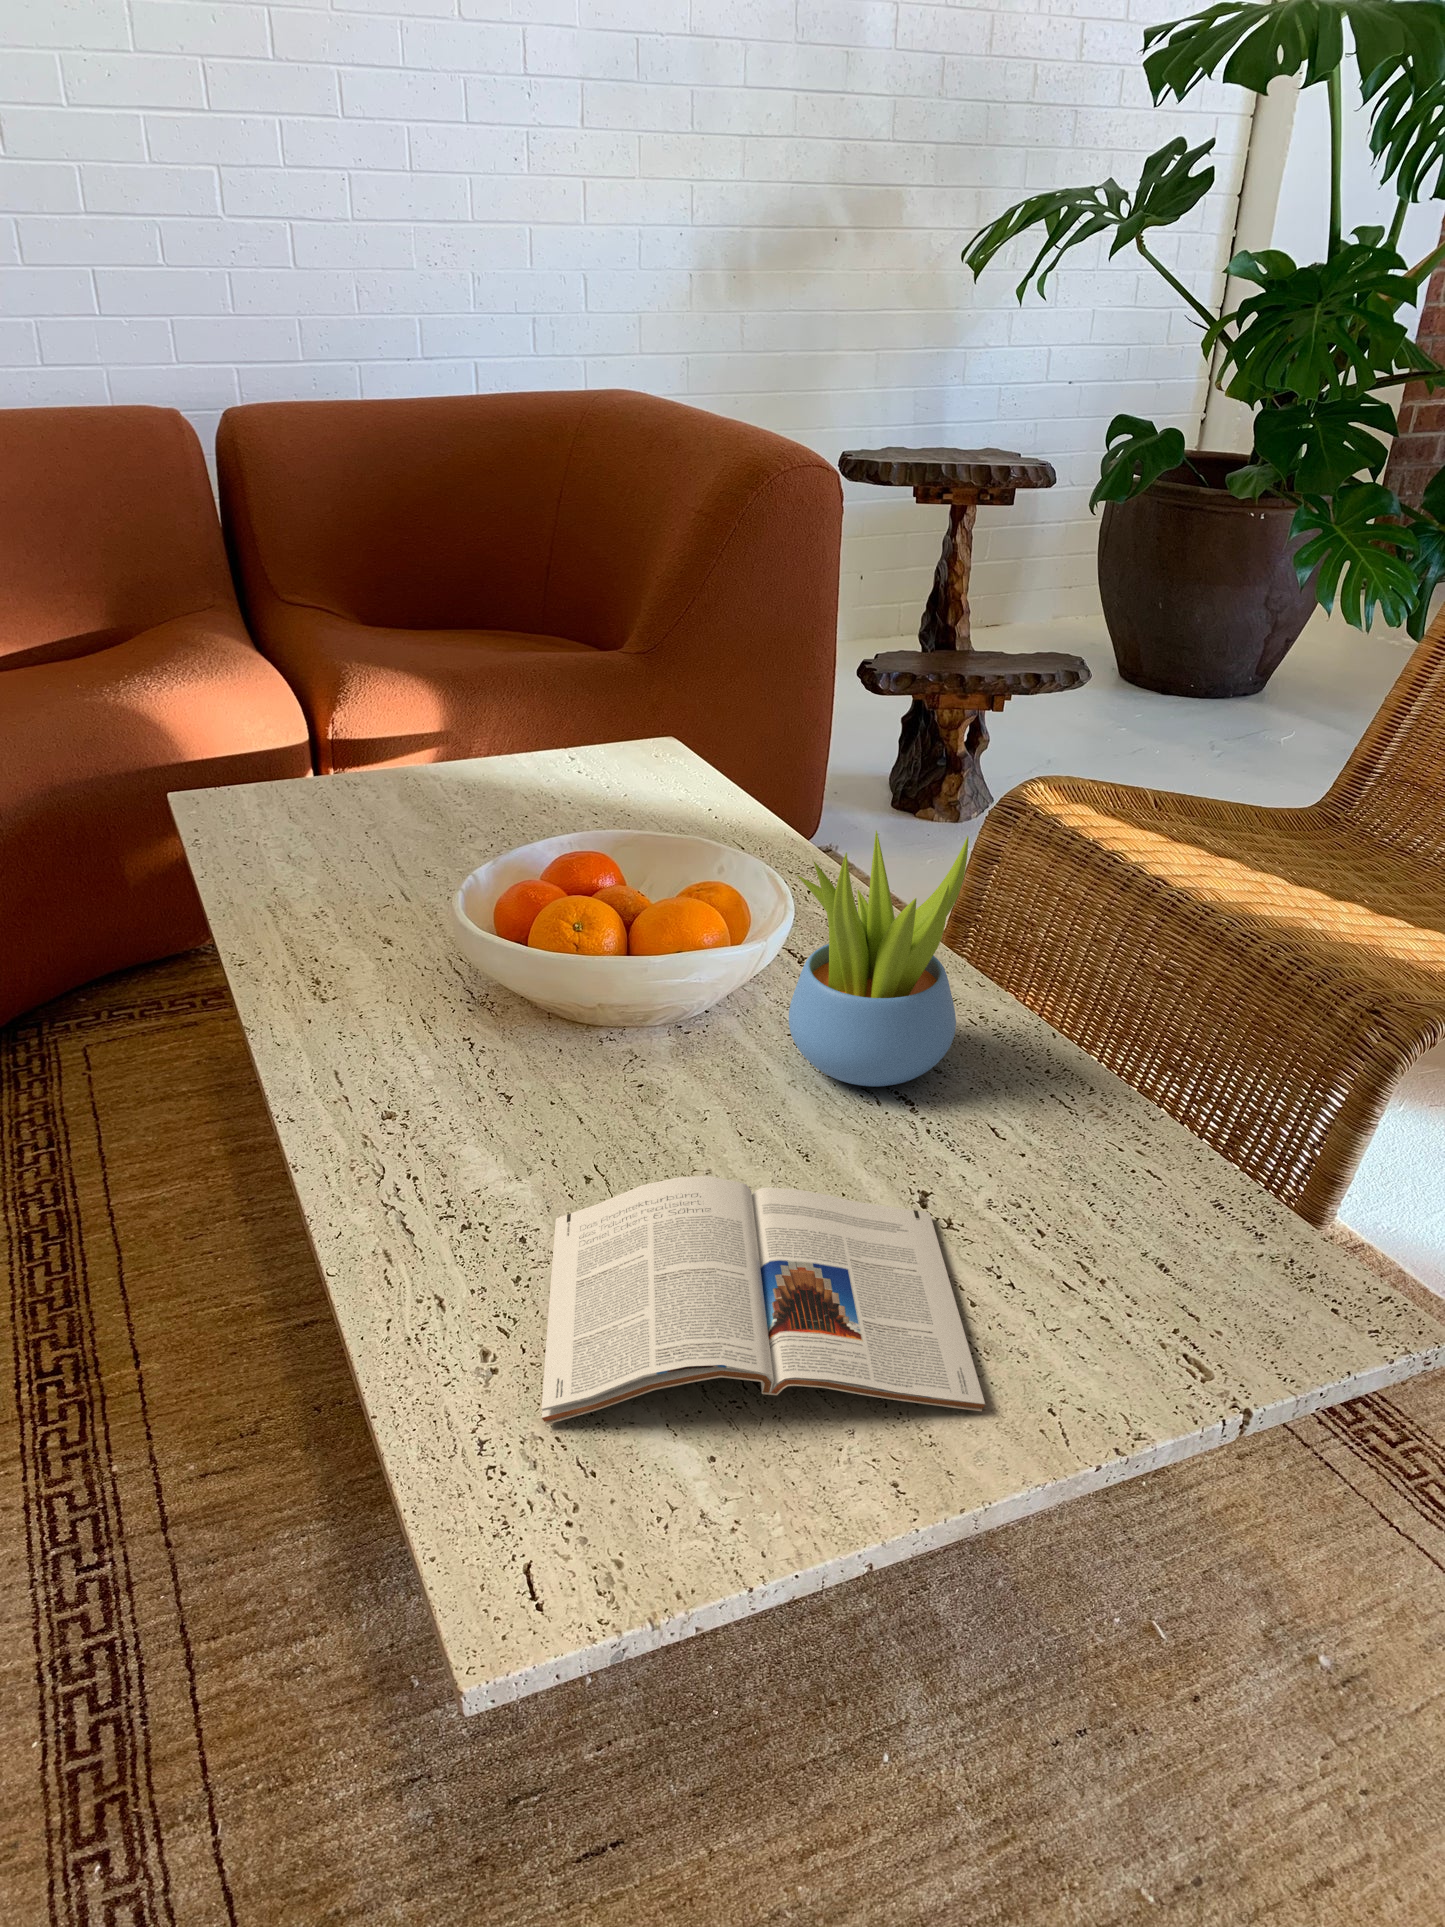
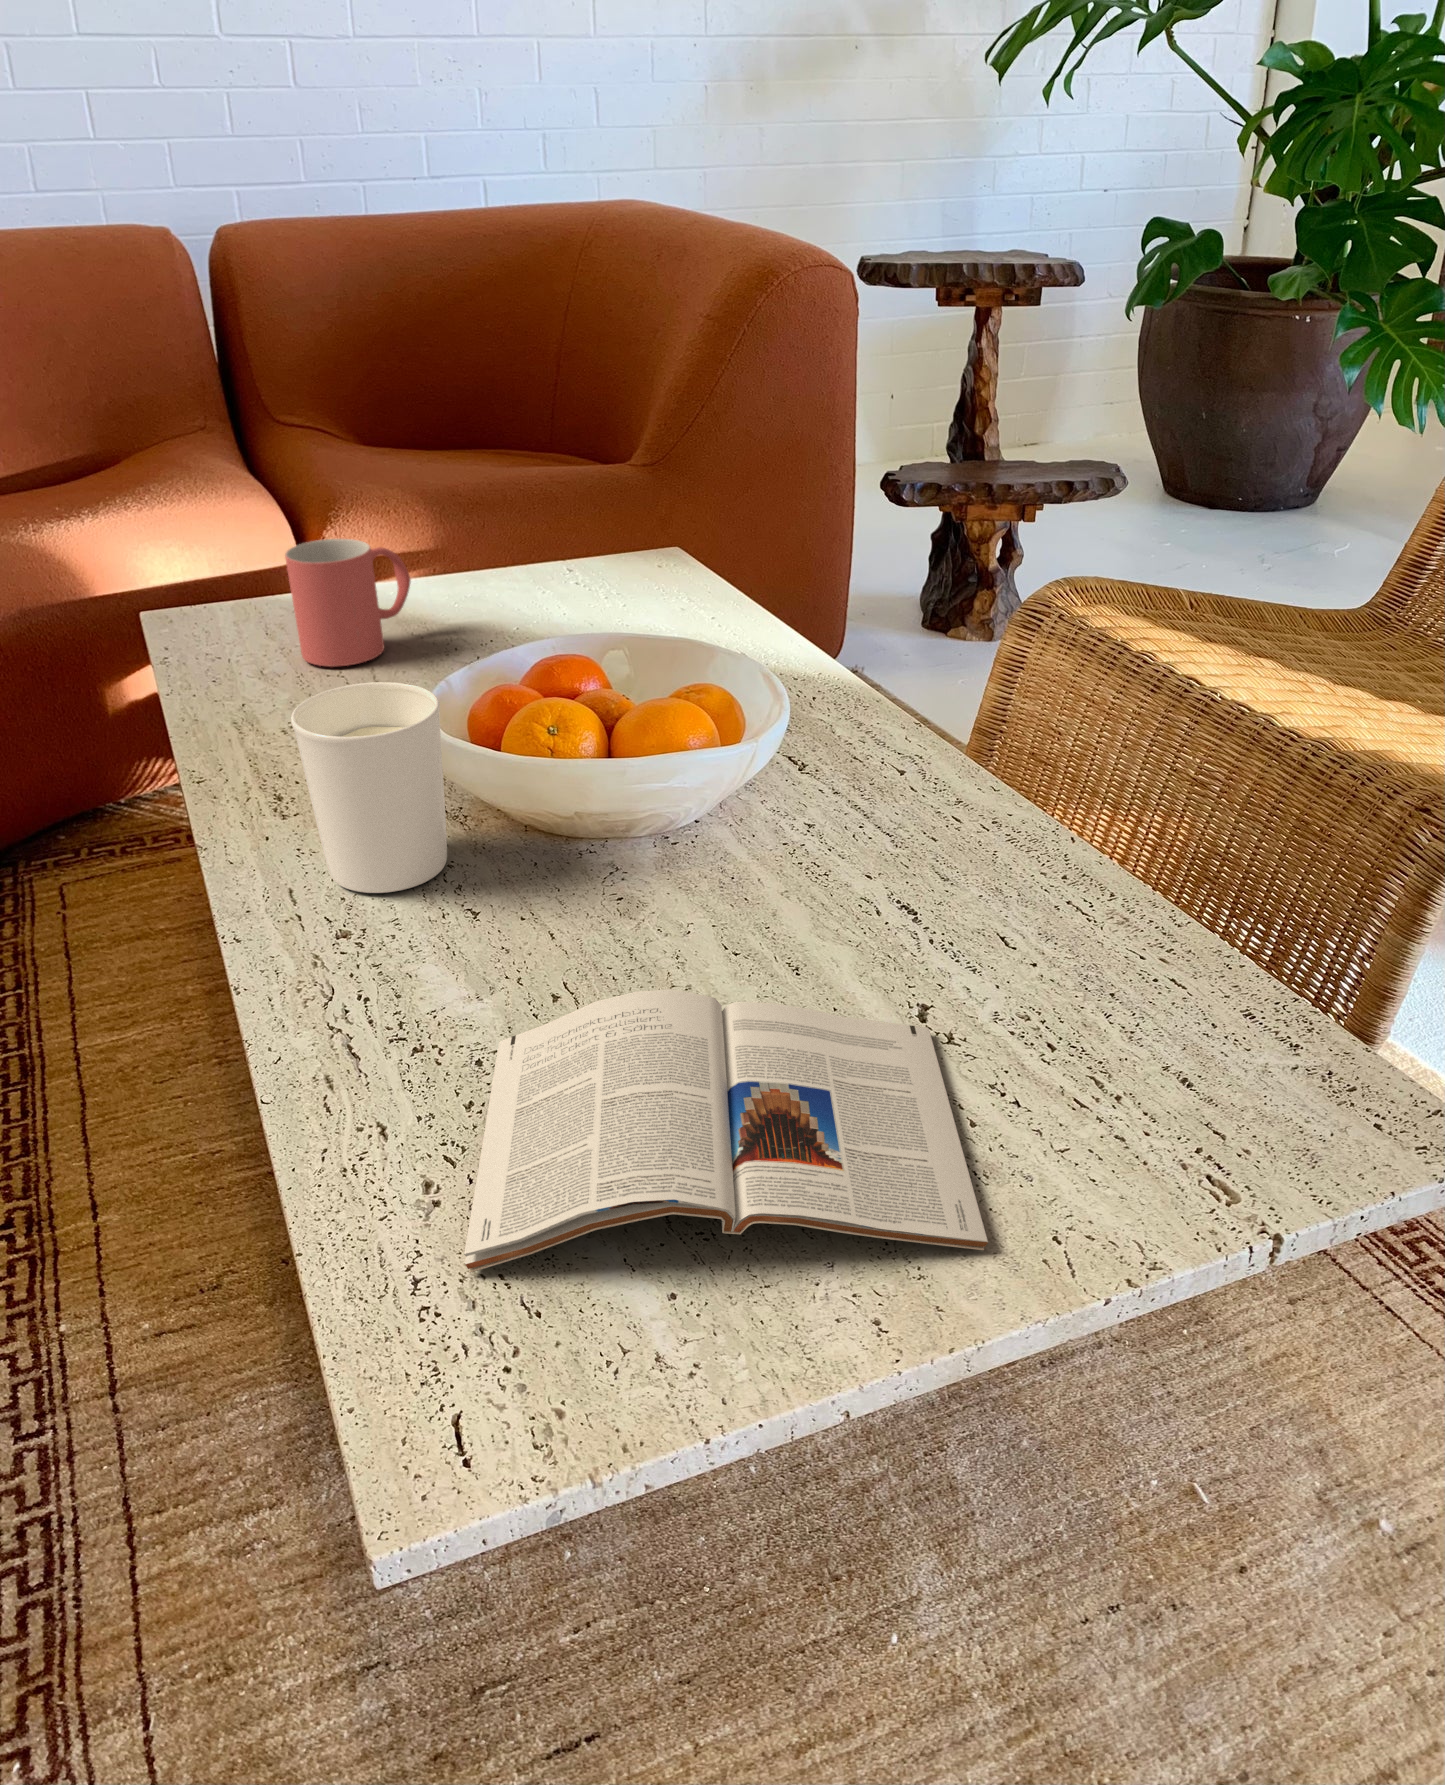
mug: none [335,736,446,853] -> present [285,539,411,667]
succulent plant: present [788,830,968,1086] -> none [773,599,970,893]
candle holder: none [365,888,497,1077] -> present [291,682,447,893]

